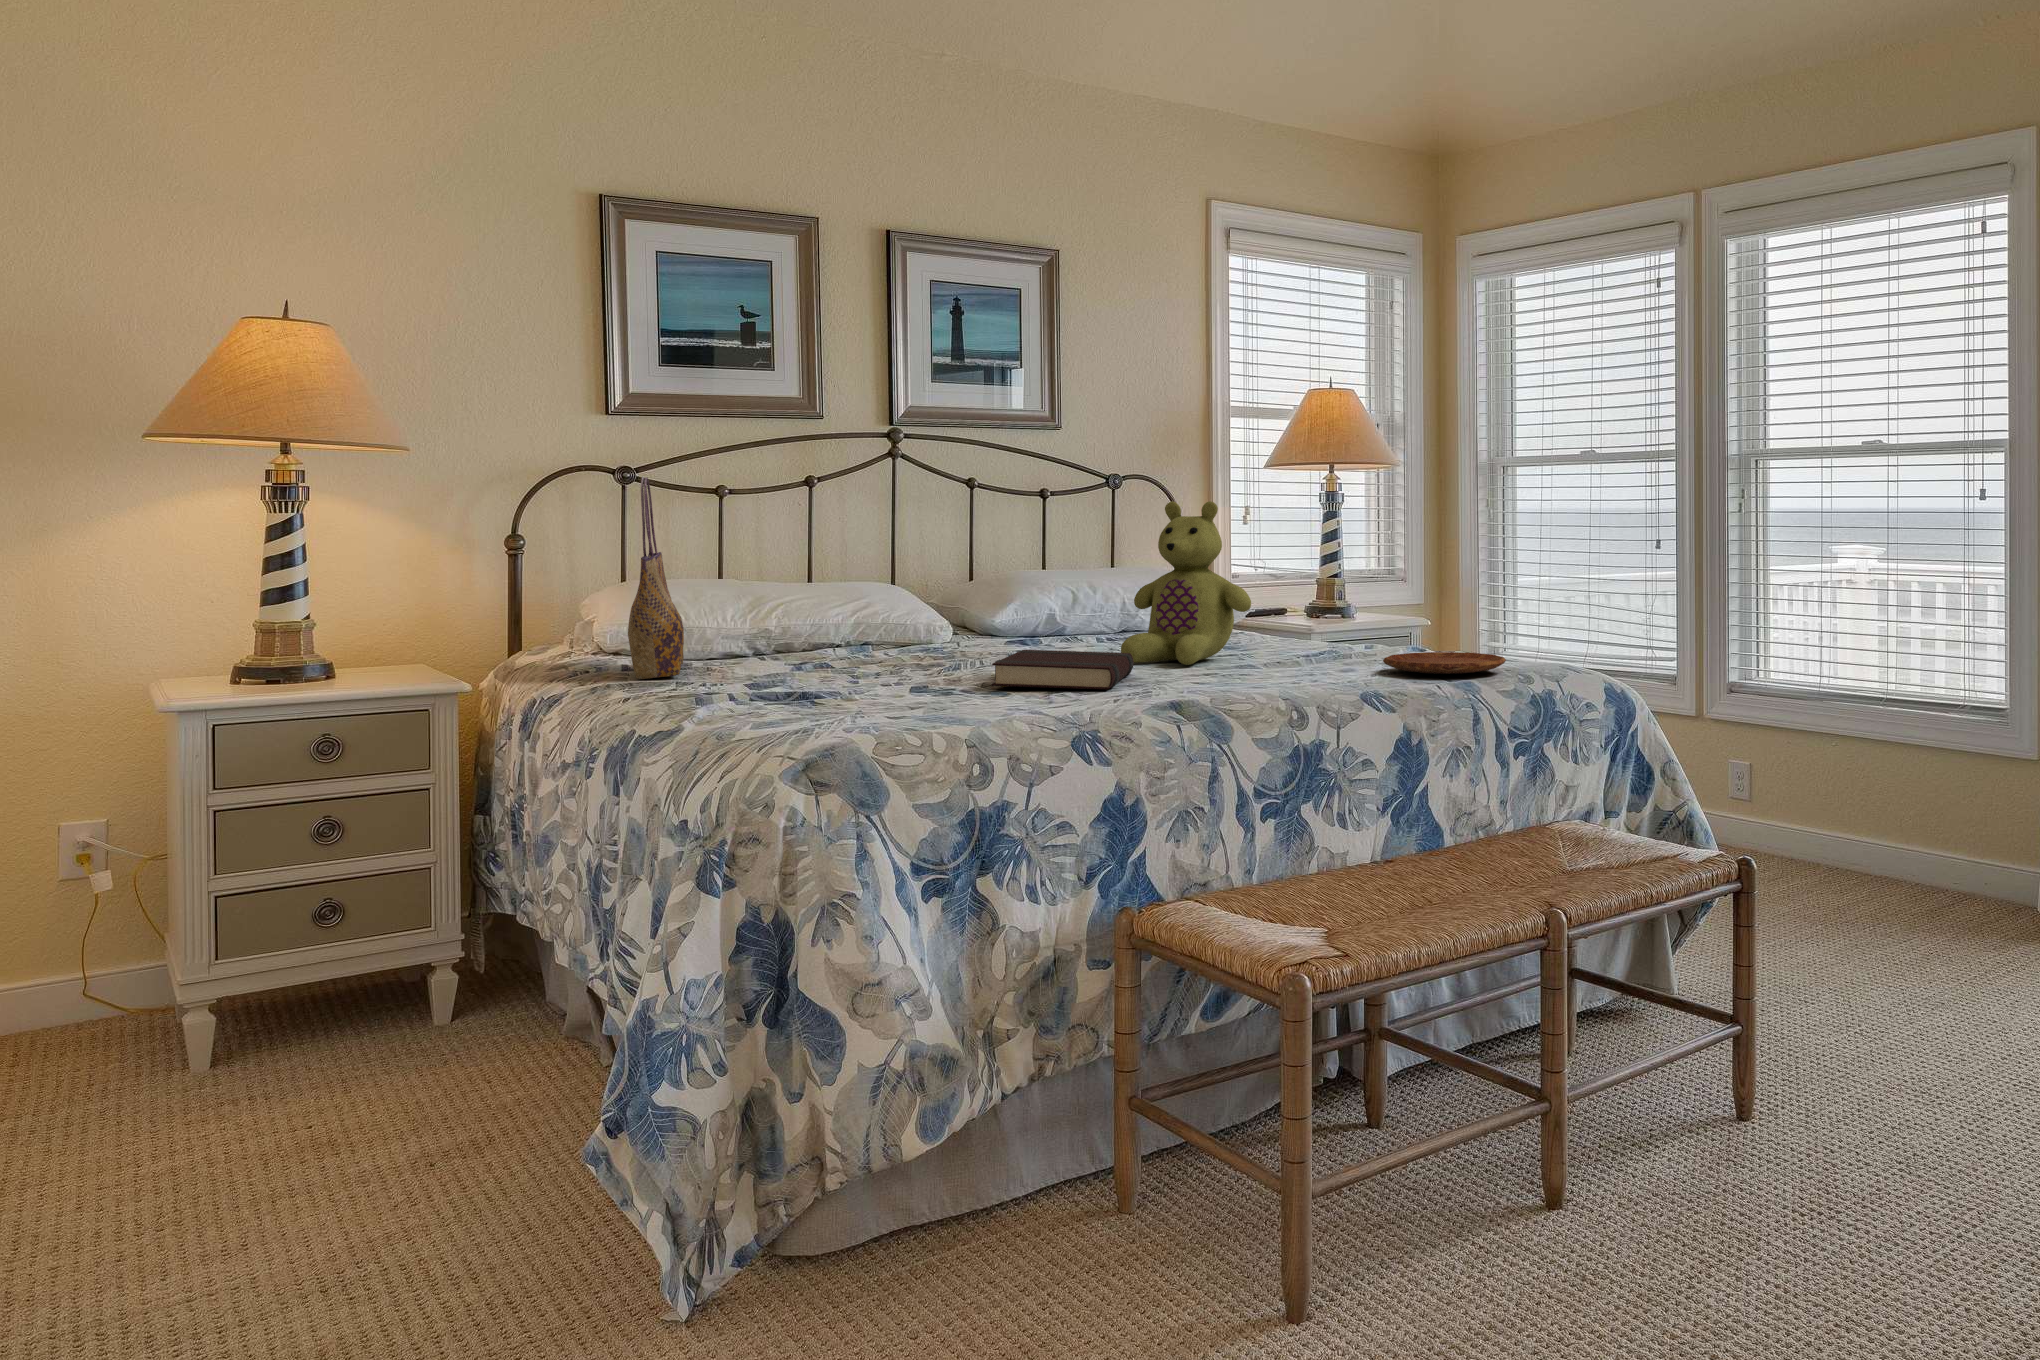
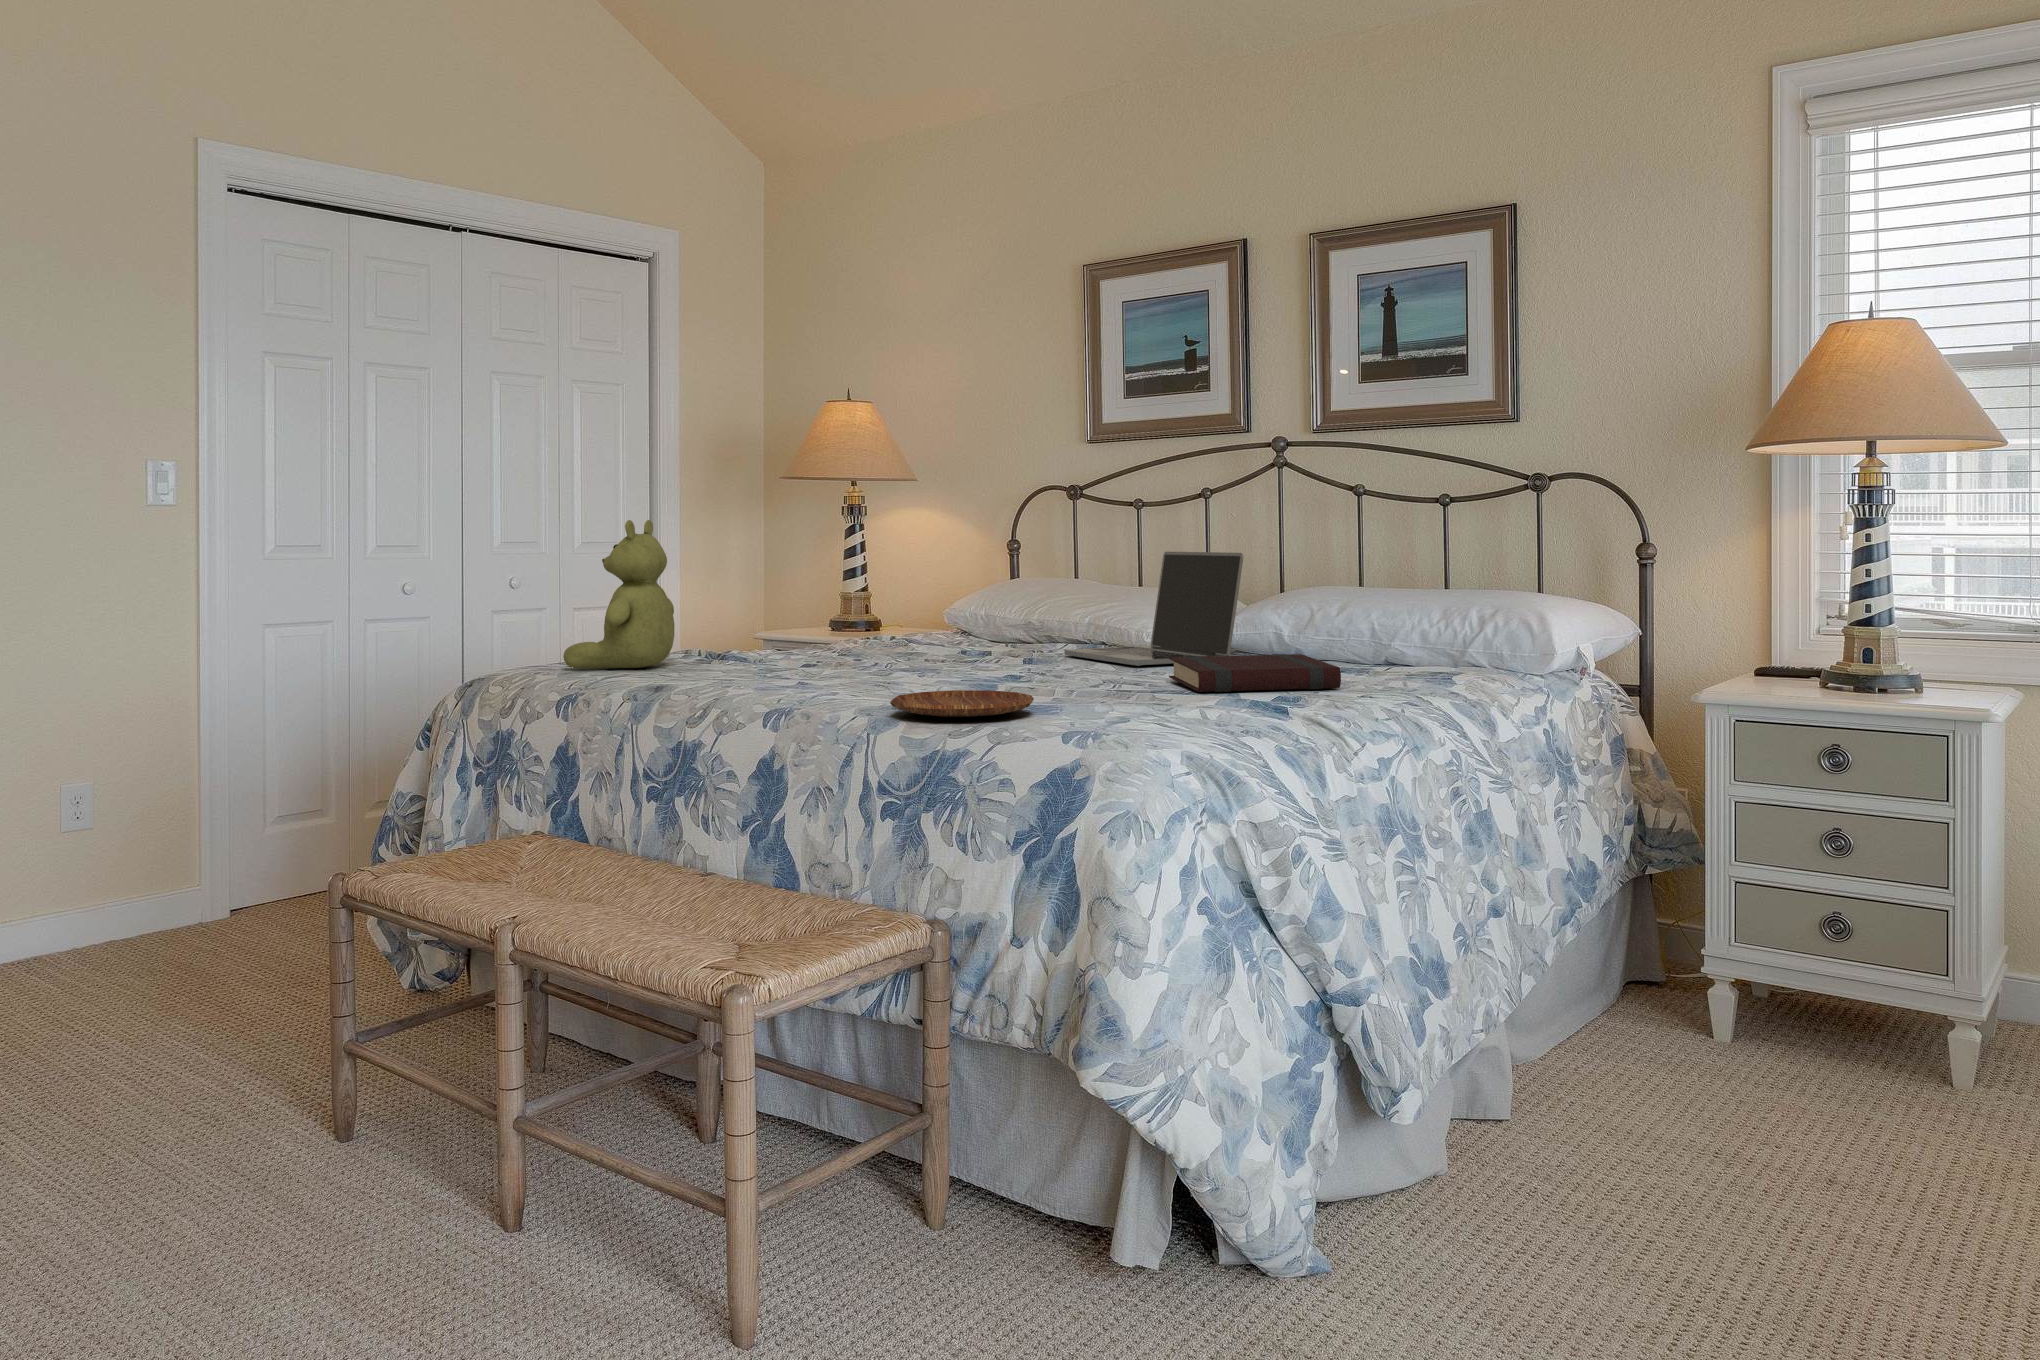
tote bag: present [628,476,684,679] -> none [816,498,936,644]
stuffed bear: present [1121,501,1251,665] -> present [563,520,674,668]
laptop: none [961,540,1120,652] -> present [1064,552,1244,666]
book: present [992,650,1134,690] -> present [1169,654,1341,692]

